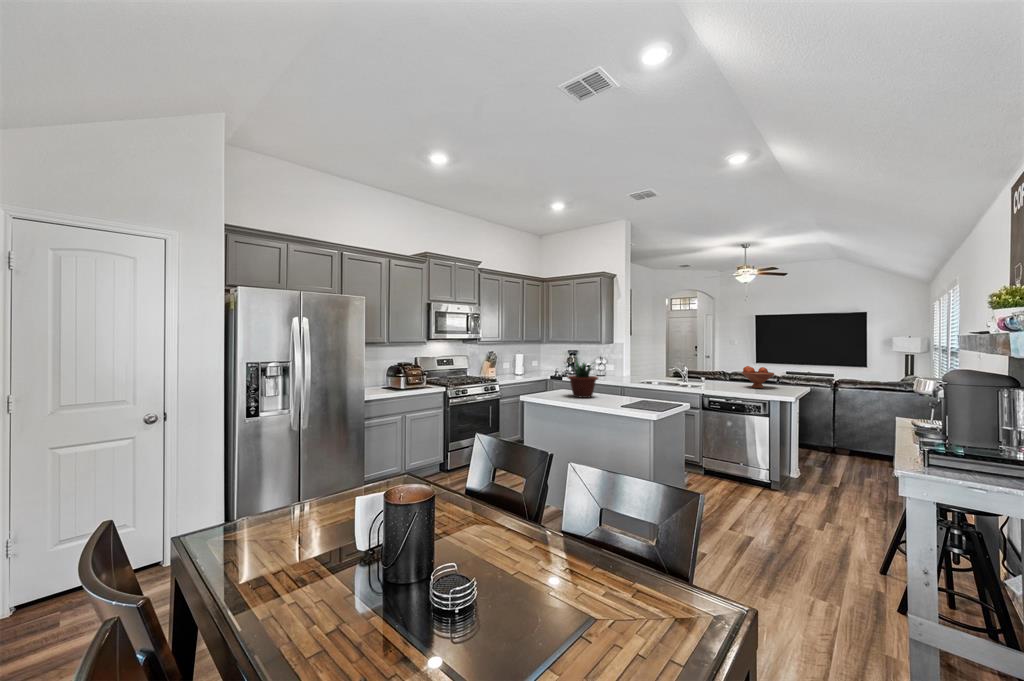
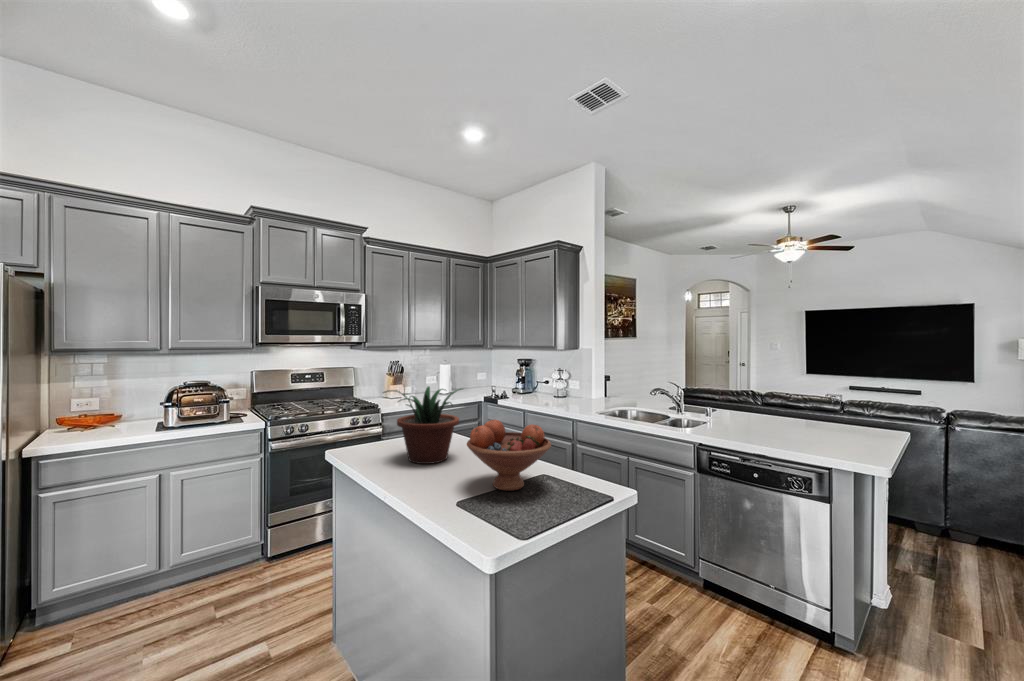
fruit bowl: present [742,366,774,388] -> present [467,420,551,491]

